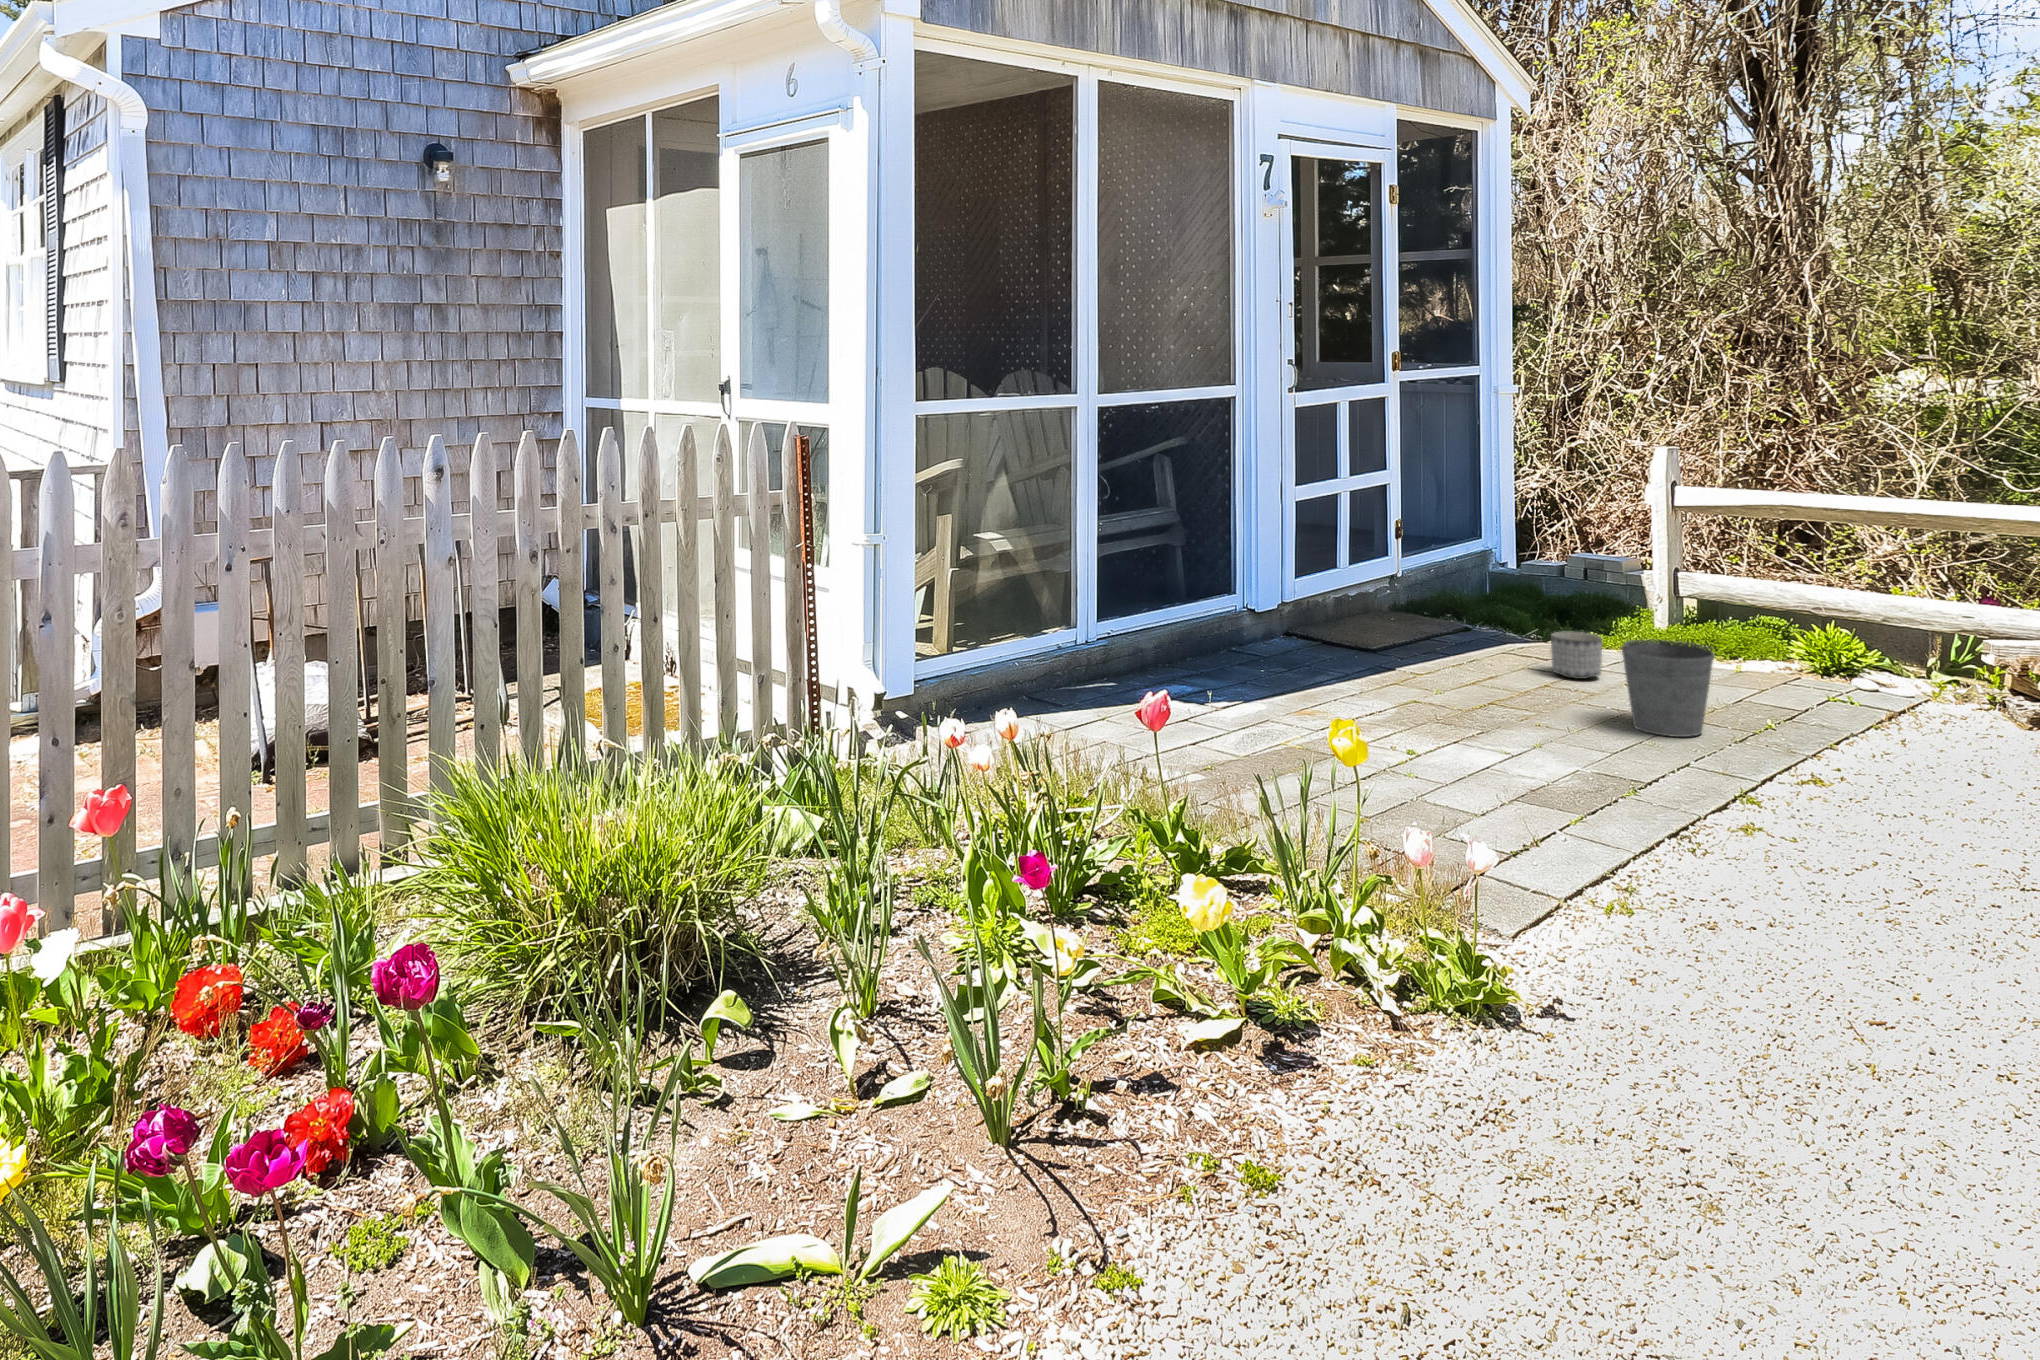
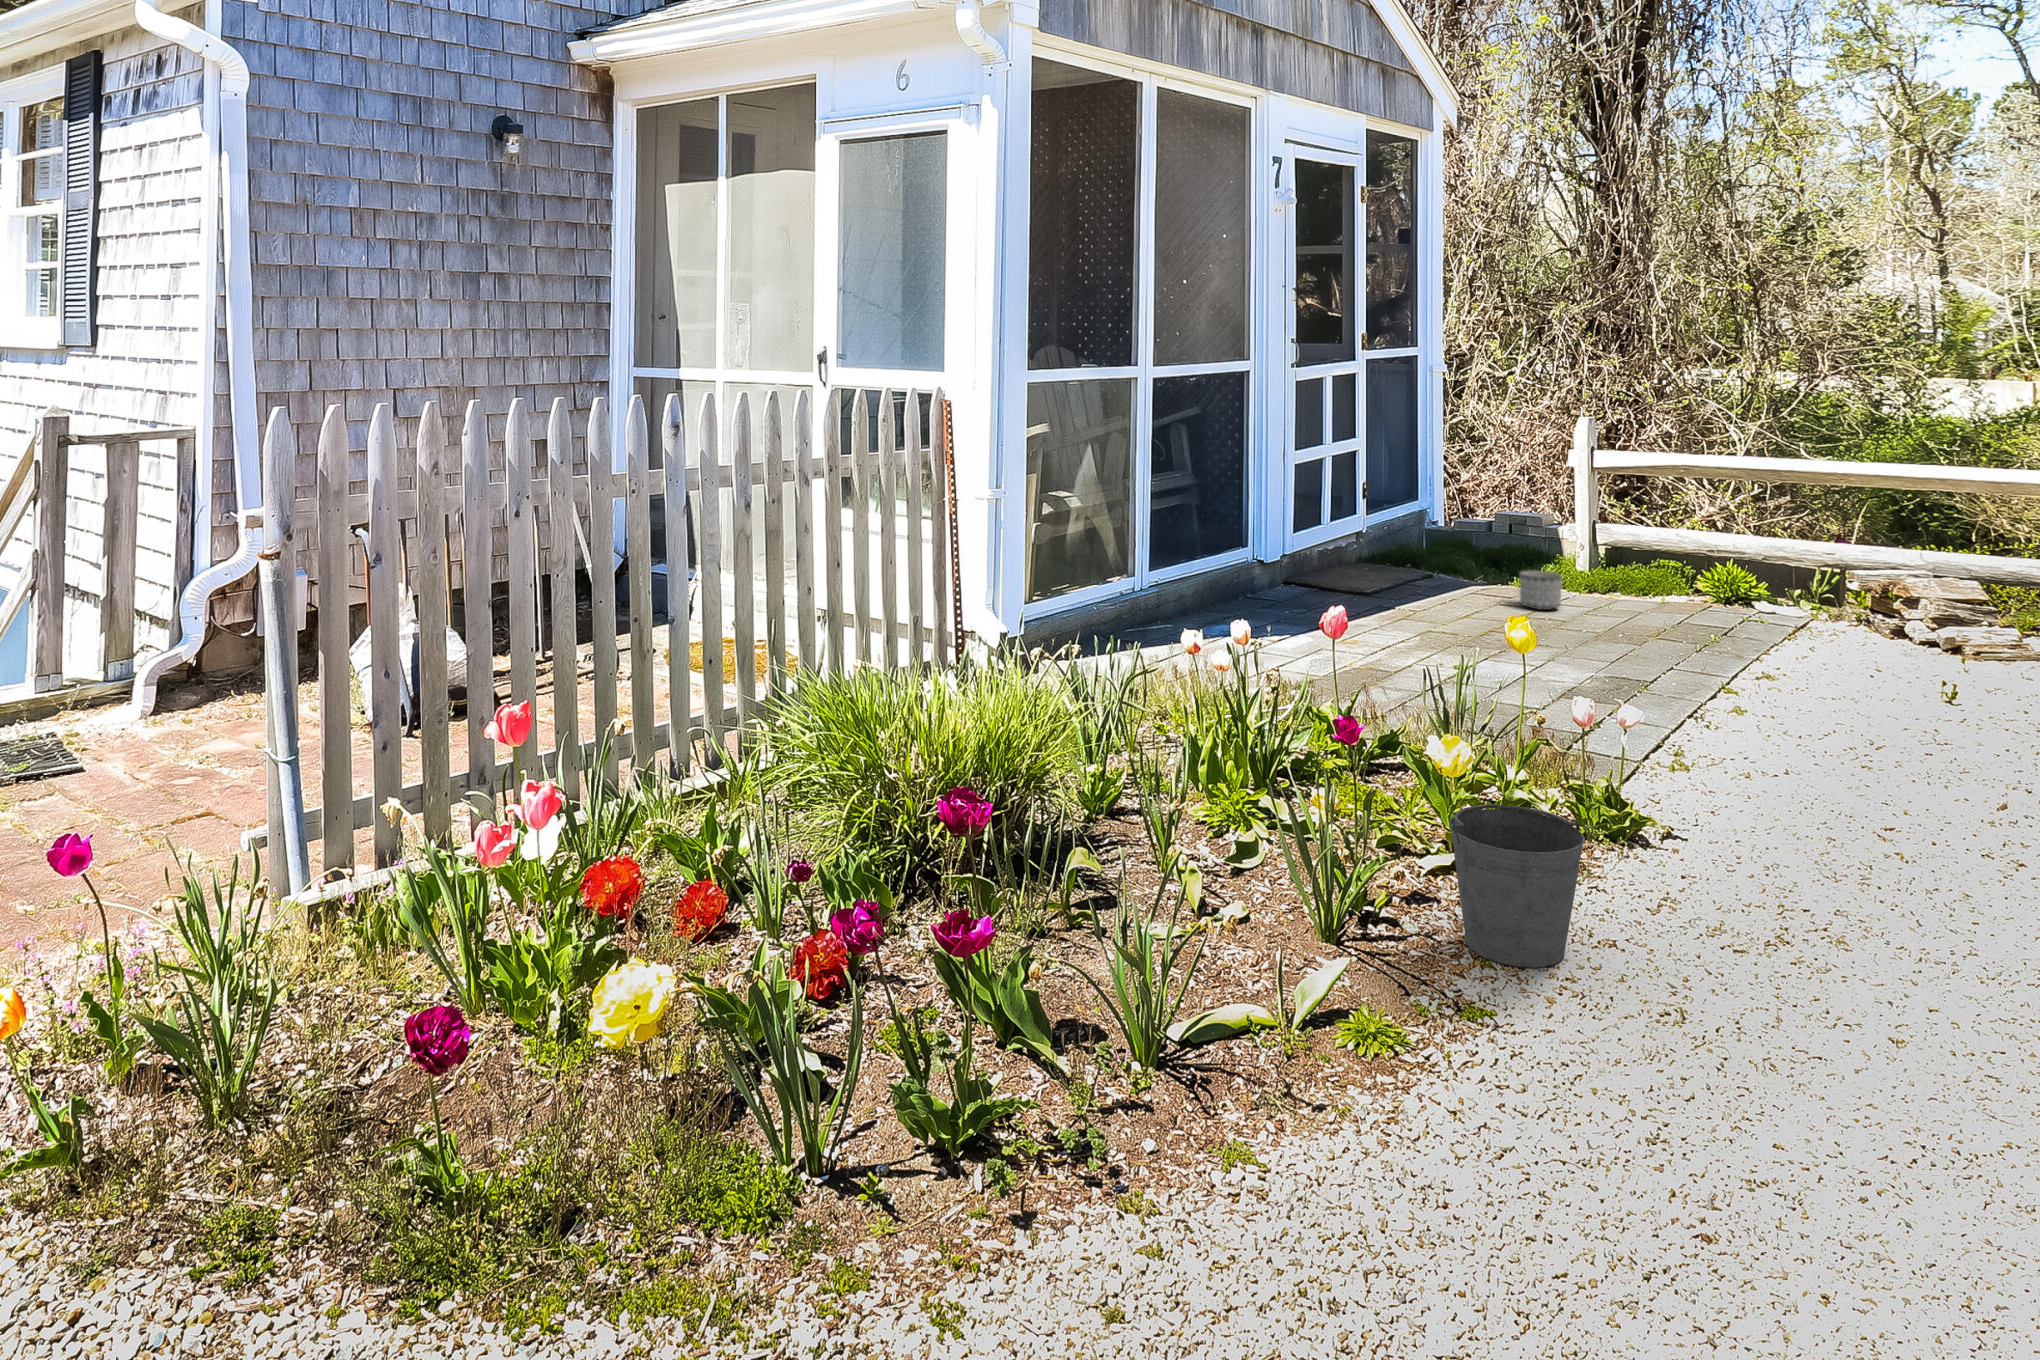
bucket: present [1621,639,1715,737] -> present [1449,804,1585,967]

